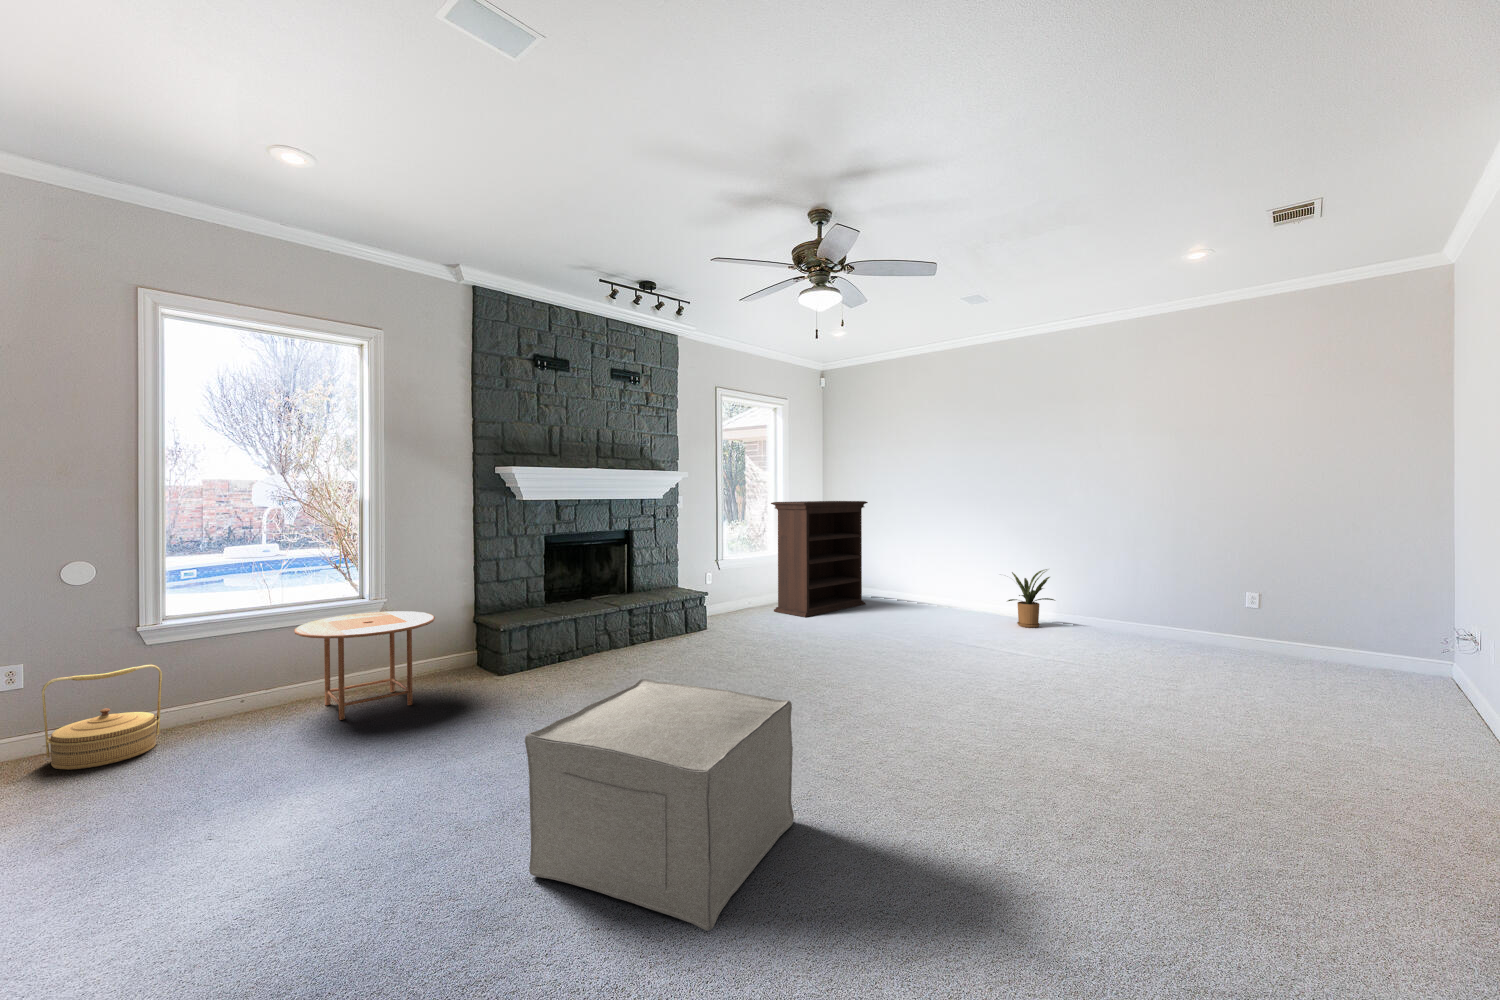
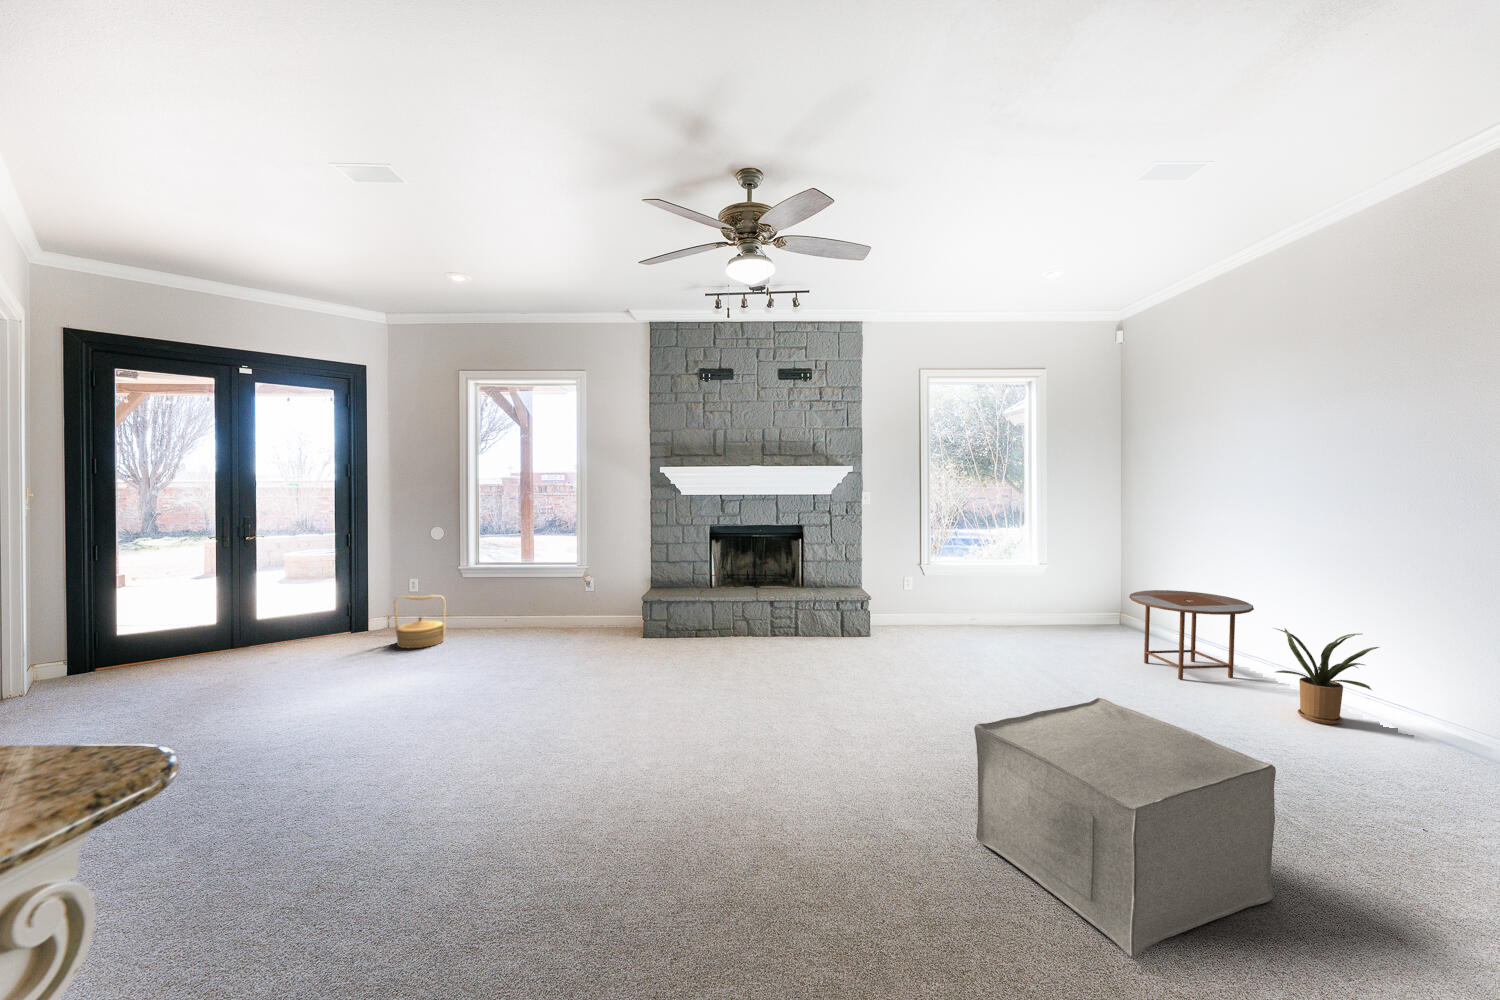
bookshelf: present [771,501,868,617] -> none [979,498,1128,639]
side table: present [294,611,435,720] -> present [1129,590,1254,680]
ottoman: present [525,679,794,931] -> present [974,698,1276,957]

